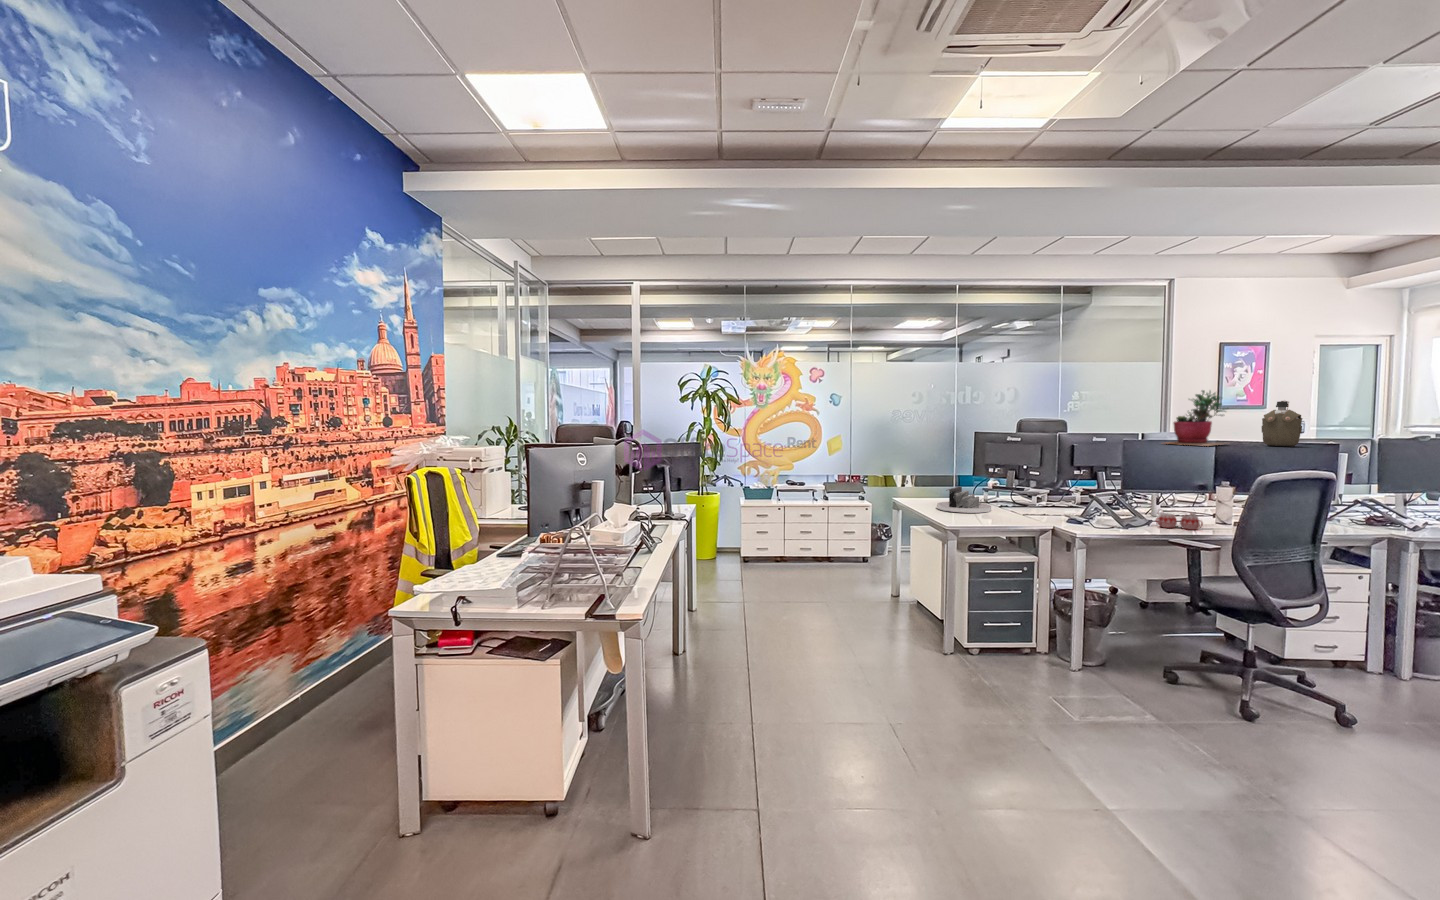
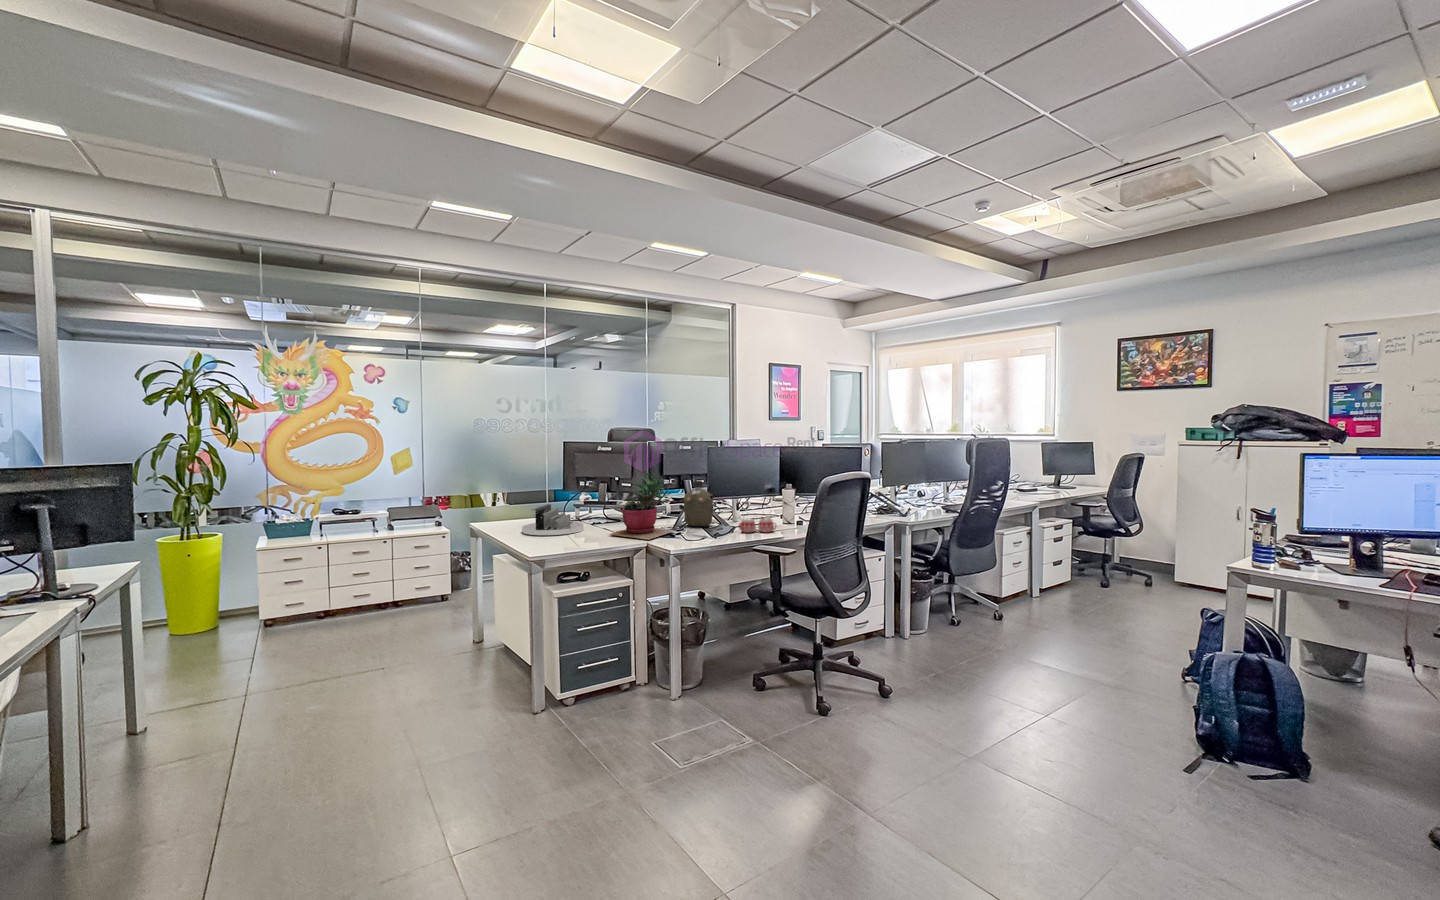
succulent plant: present [1168,390,1224,446] -> present [610,473,673,540]
water bottle: present [1262,401,1302,447] -> present [684,481,714,526]

